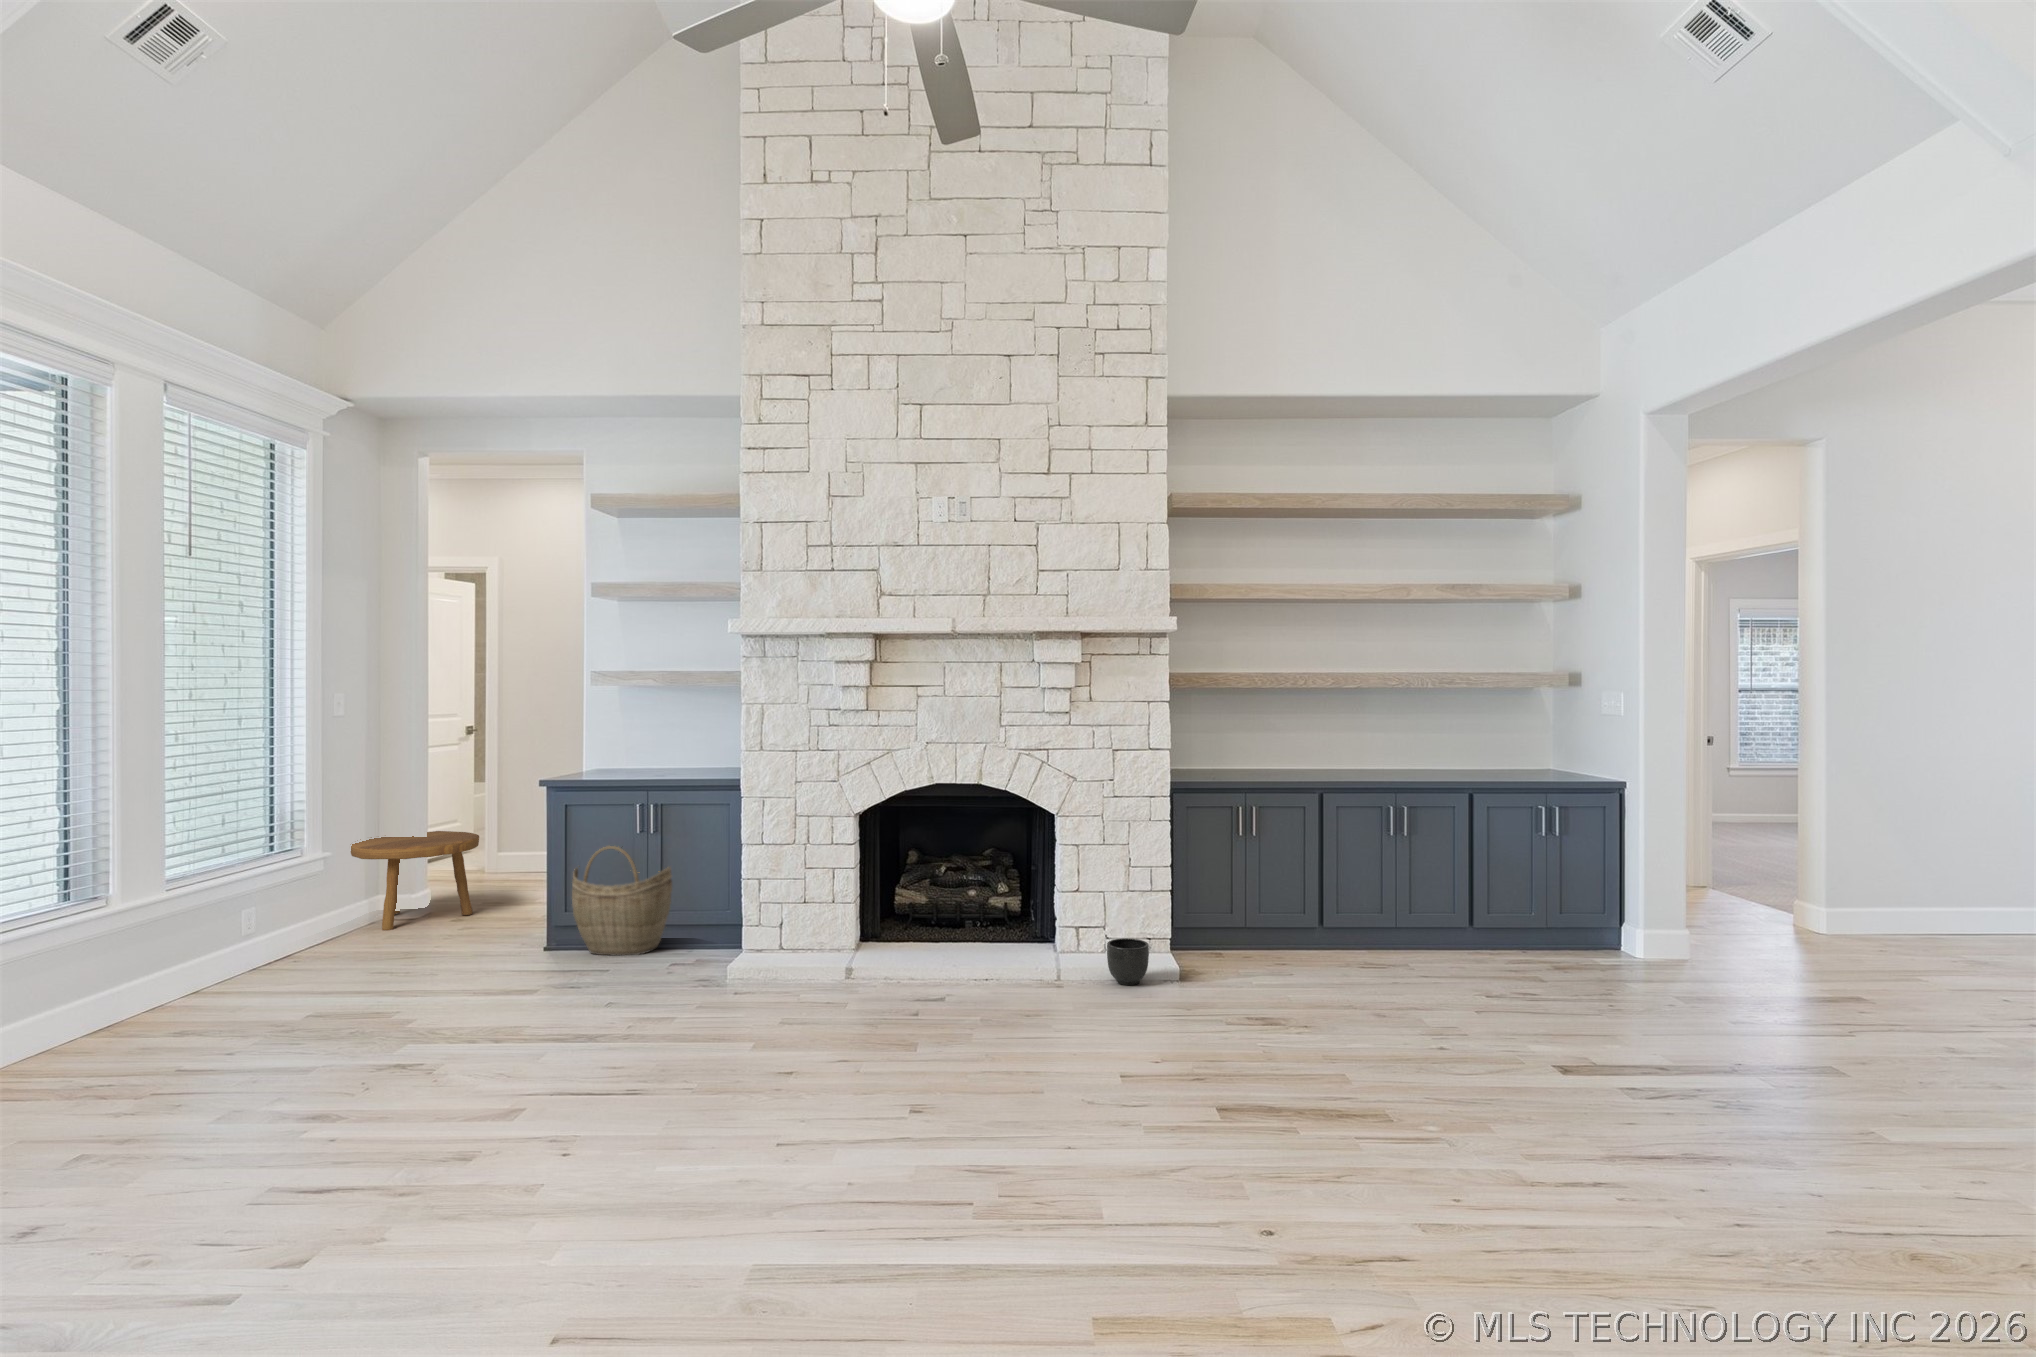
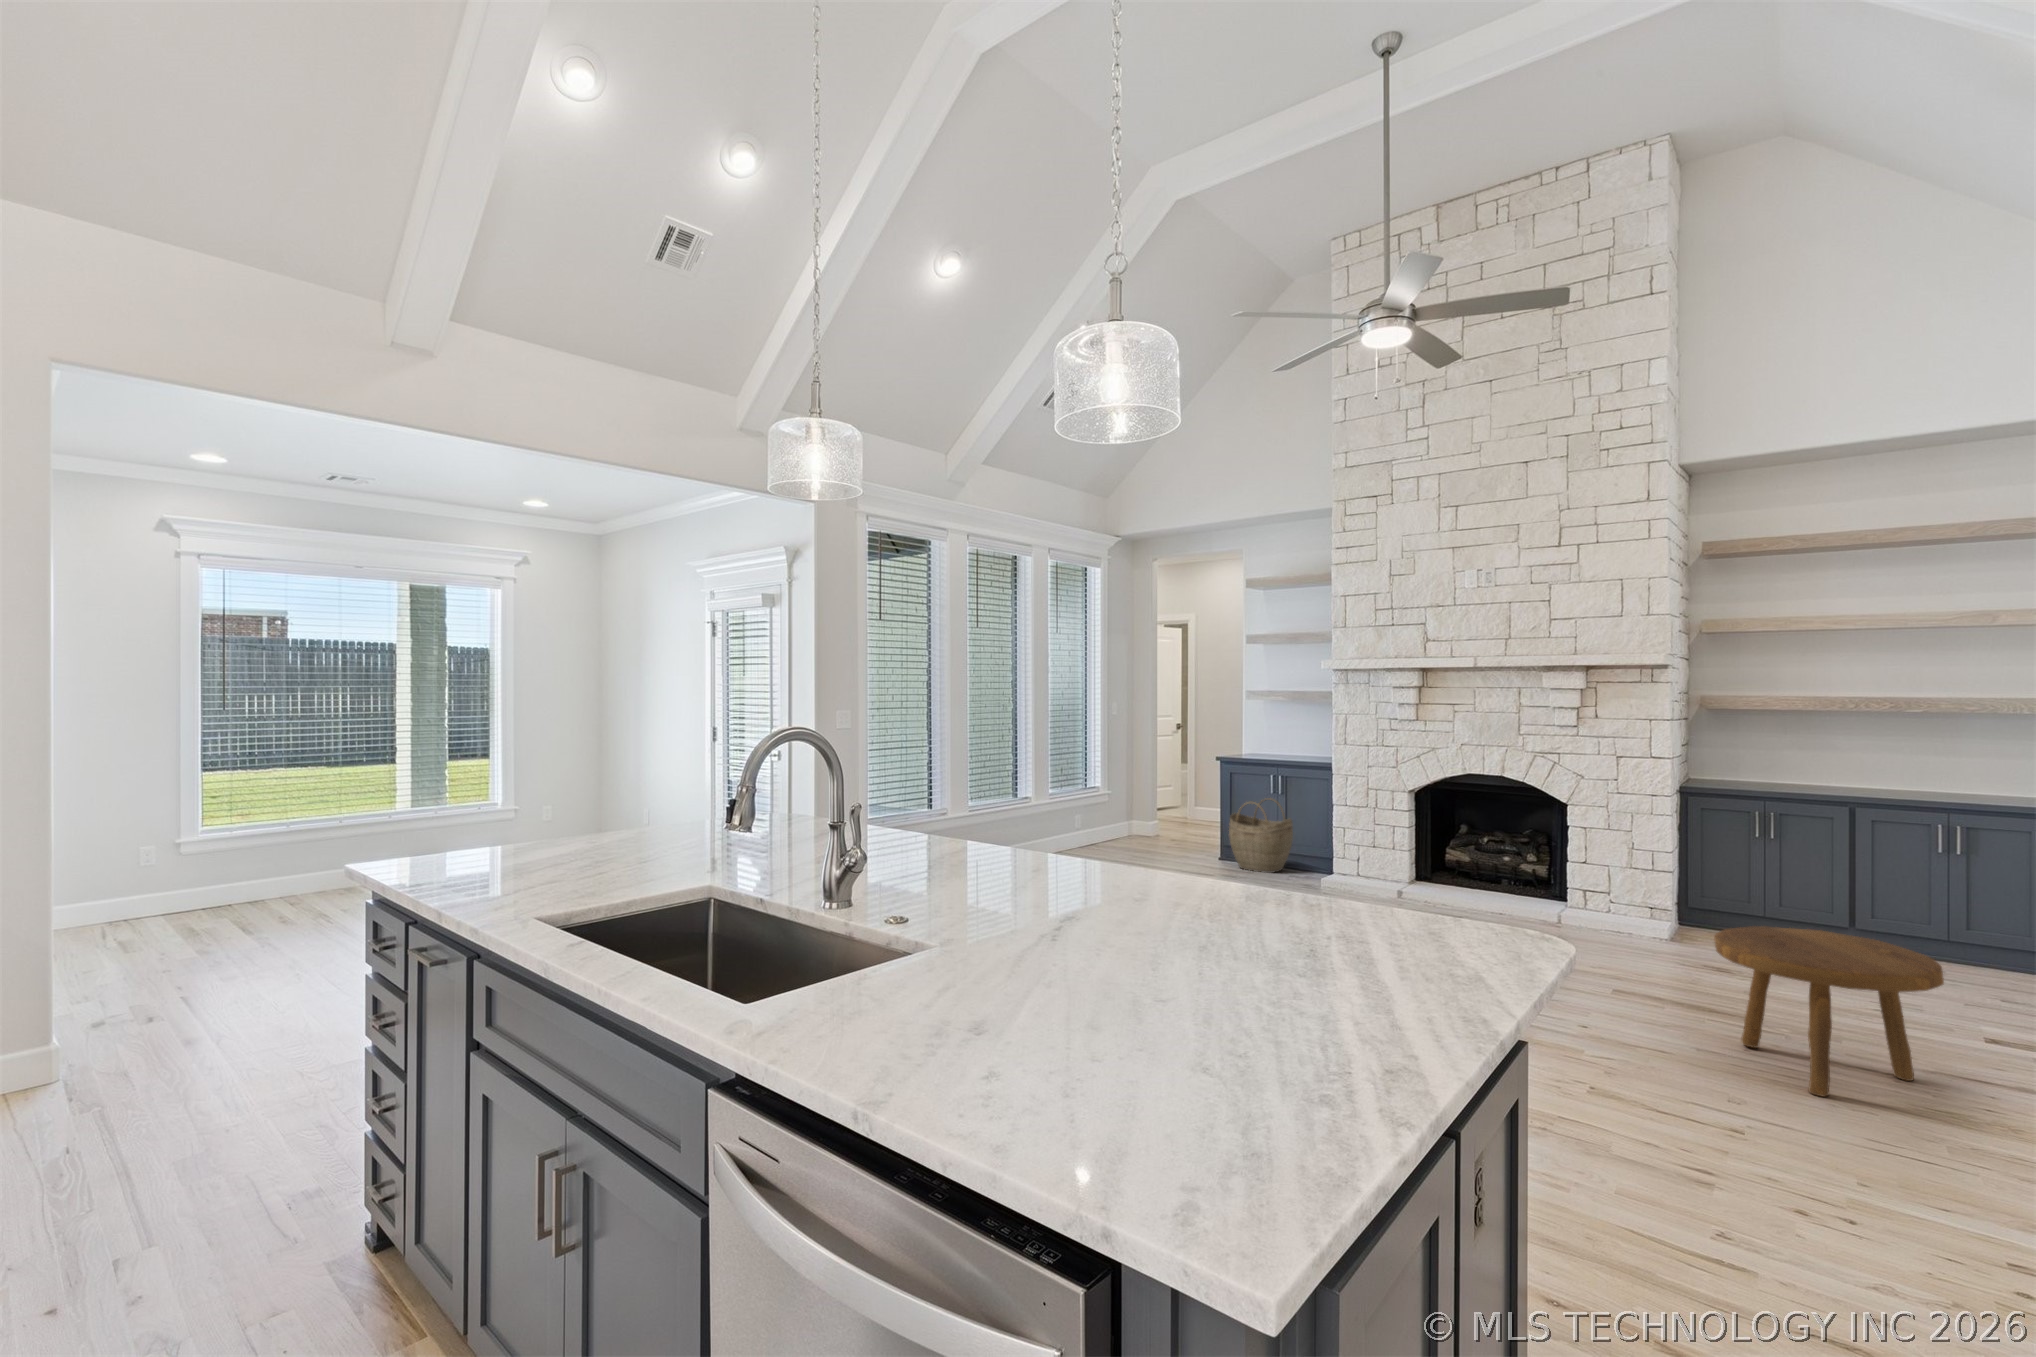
footstool: present [351,831,479,931] -> present [1714,926,1944,1097]
planter: present [1107,938,1149,985] -> none [1607,905,1646,941]

